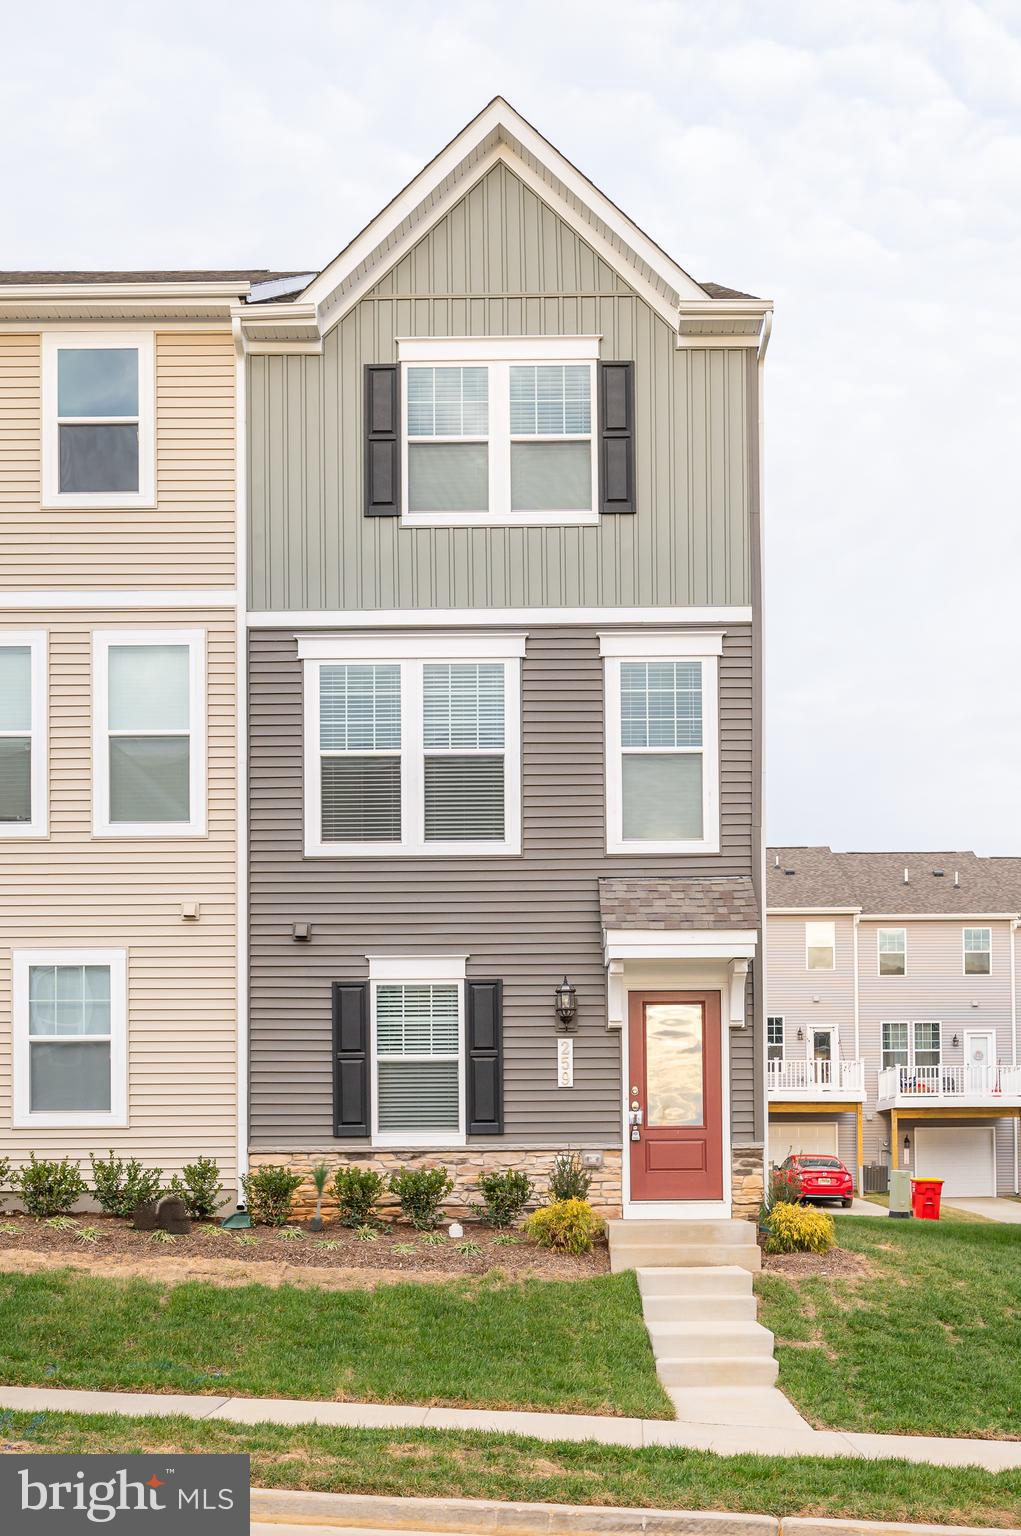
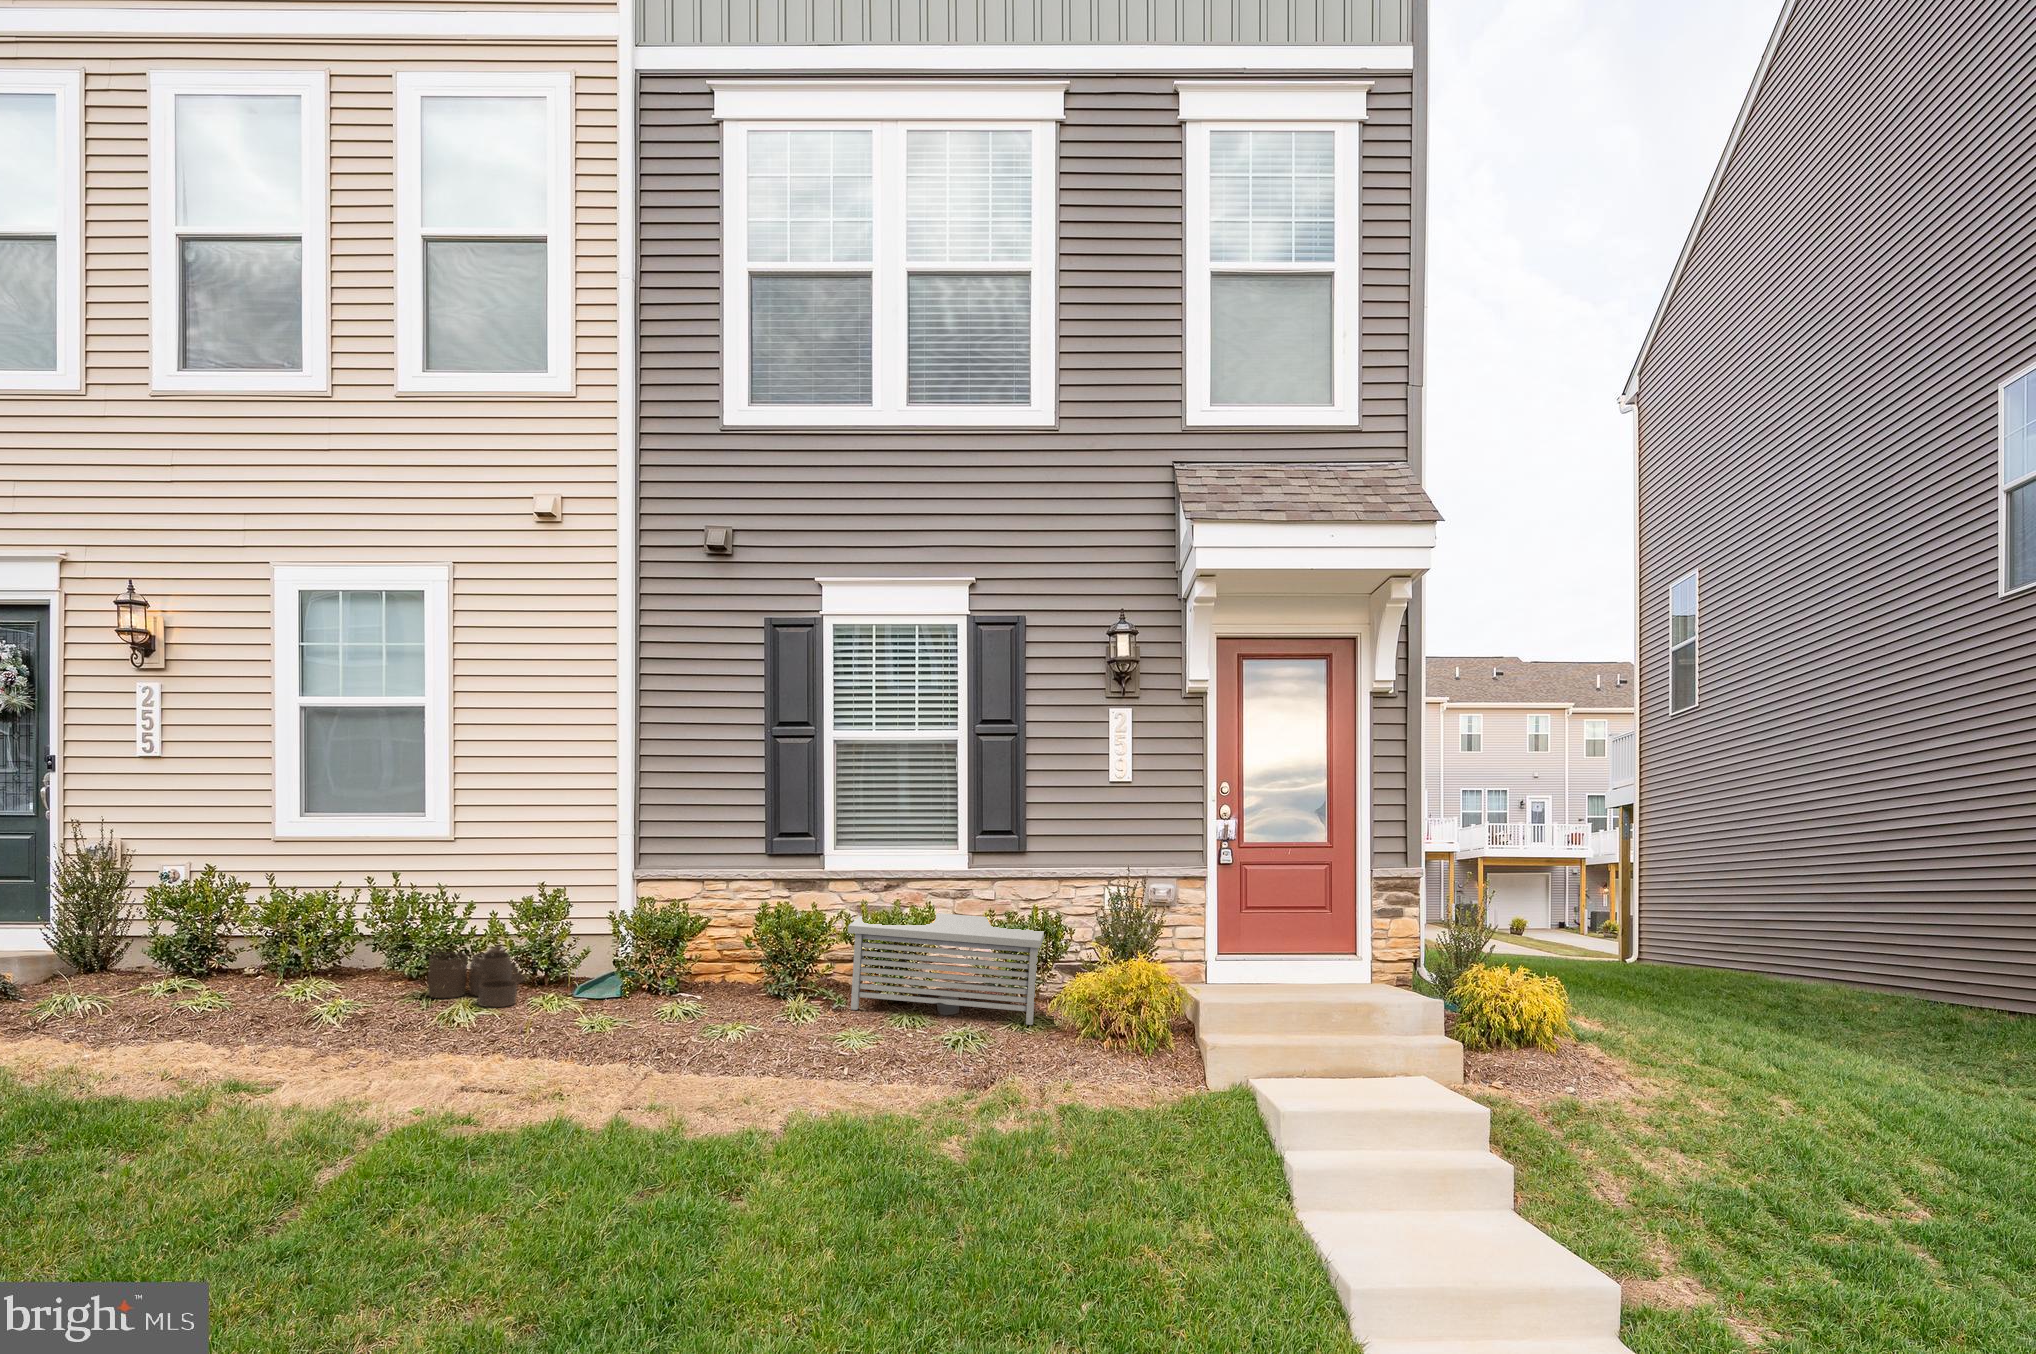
potted plant: present [310,1159,337,1231] -> none [693,876,775,1000]
storage bench: none [392,1172,519,1244] -> present [848,913,1046,1025]

